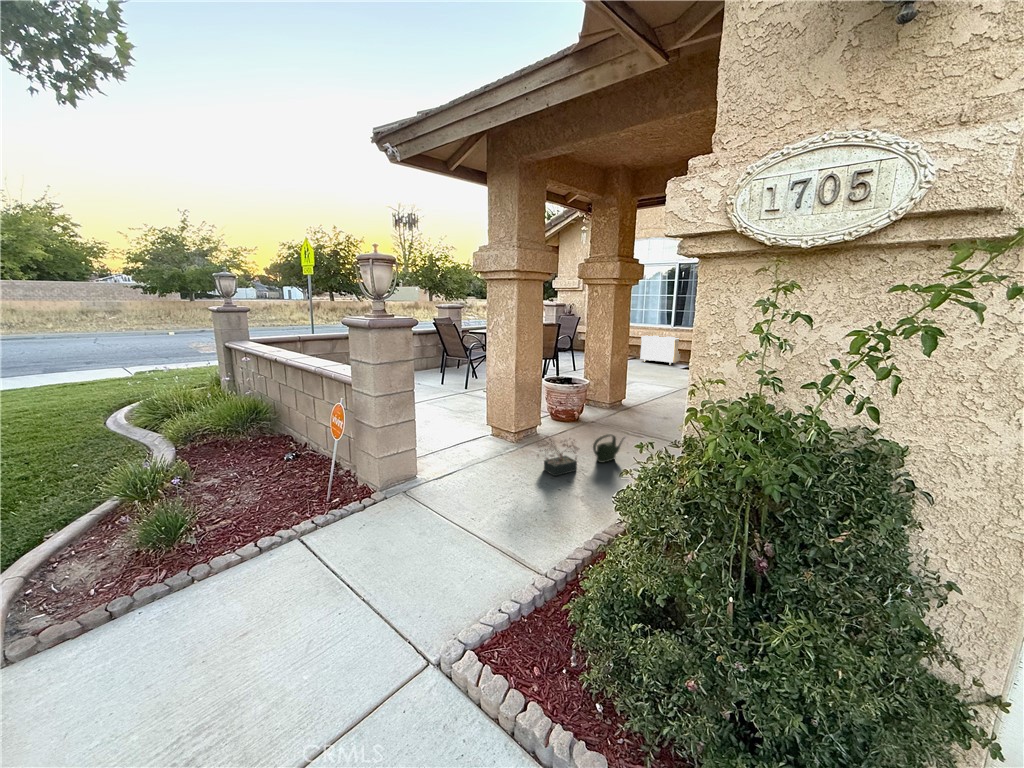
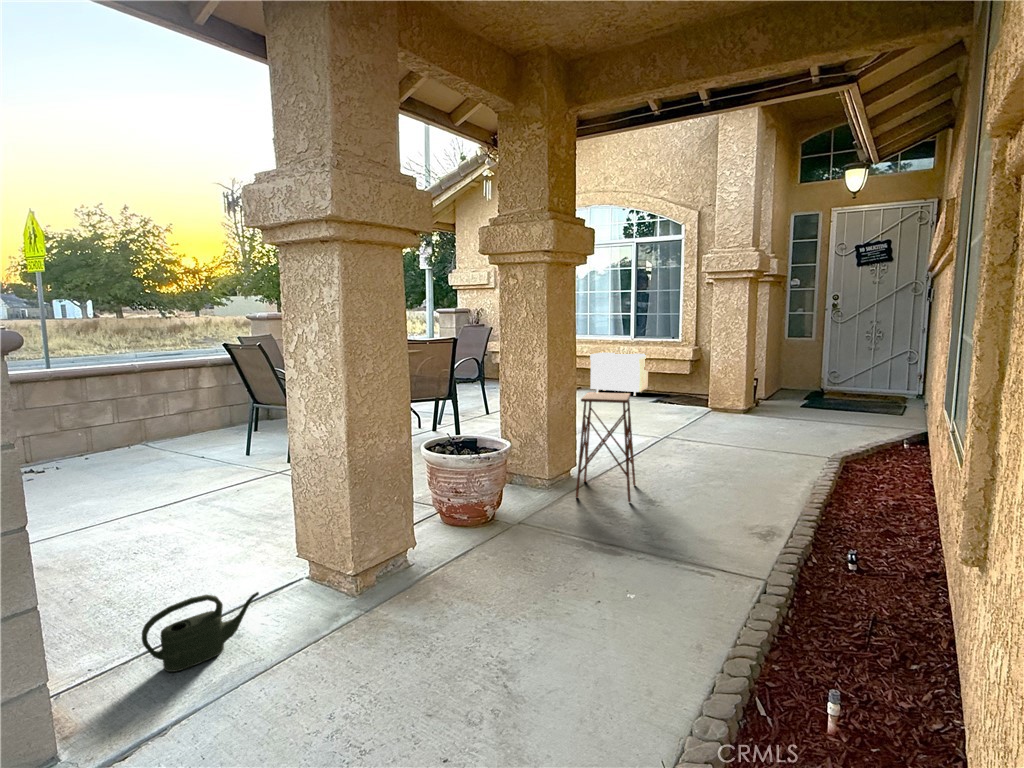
side table: none [623,358,659,419] -> present [576,392,636,502]
watering can: present [593,434,624,463] -> present [142,592,259,672]
decorative plant: present [536,436,579,476] -> none [384,594,491,706]

